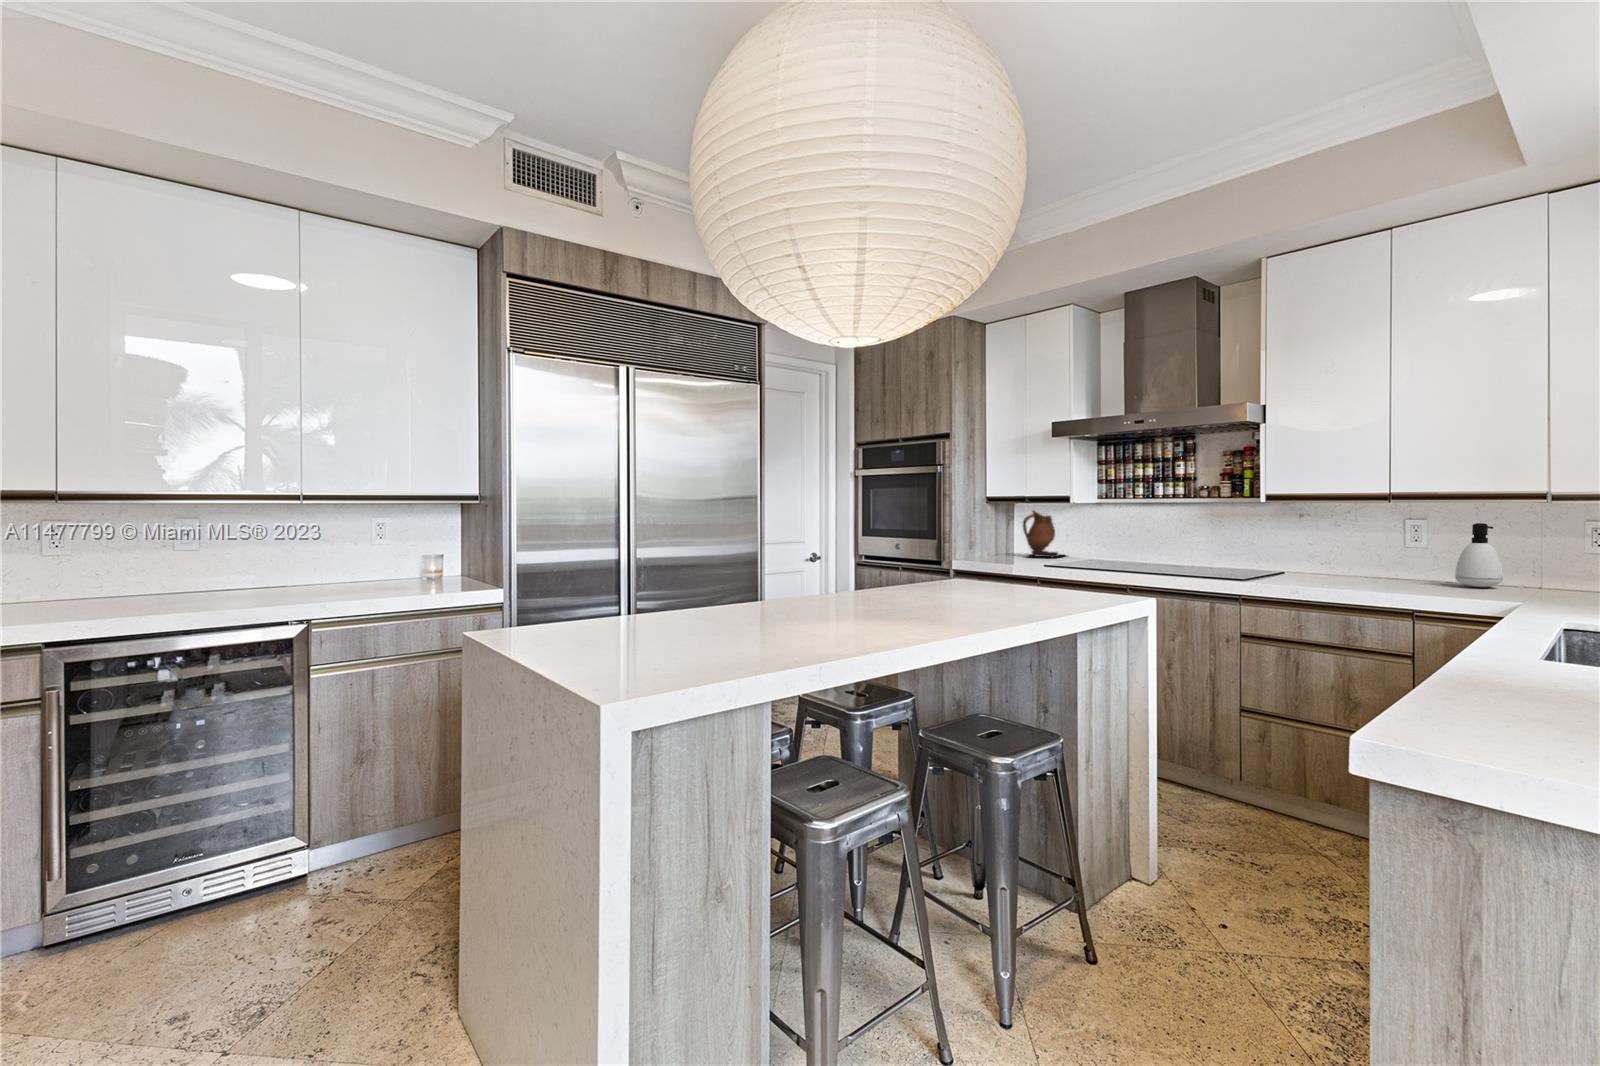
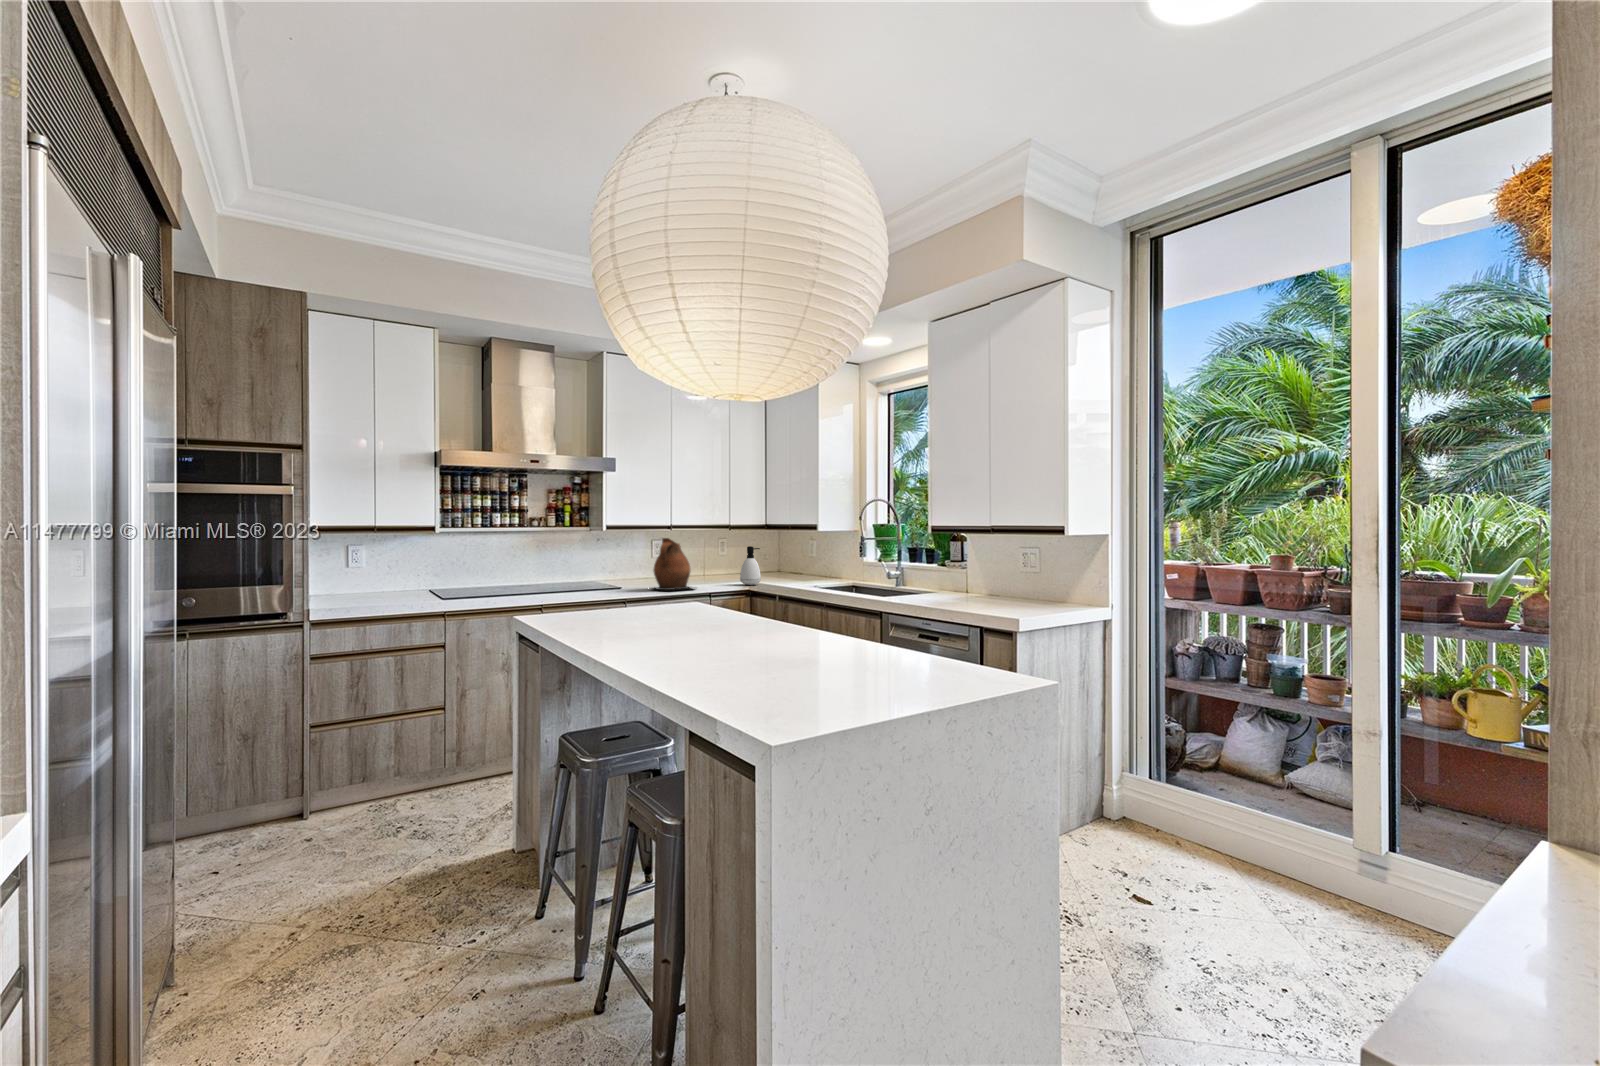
ceramic pitcher: present [1023,510,1064,557] -> present [653,538,692,590]

